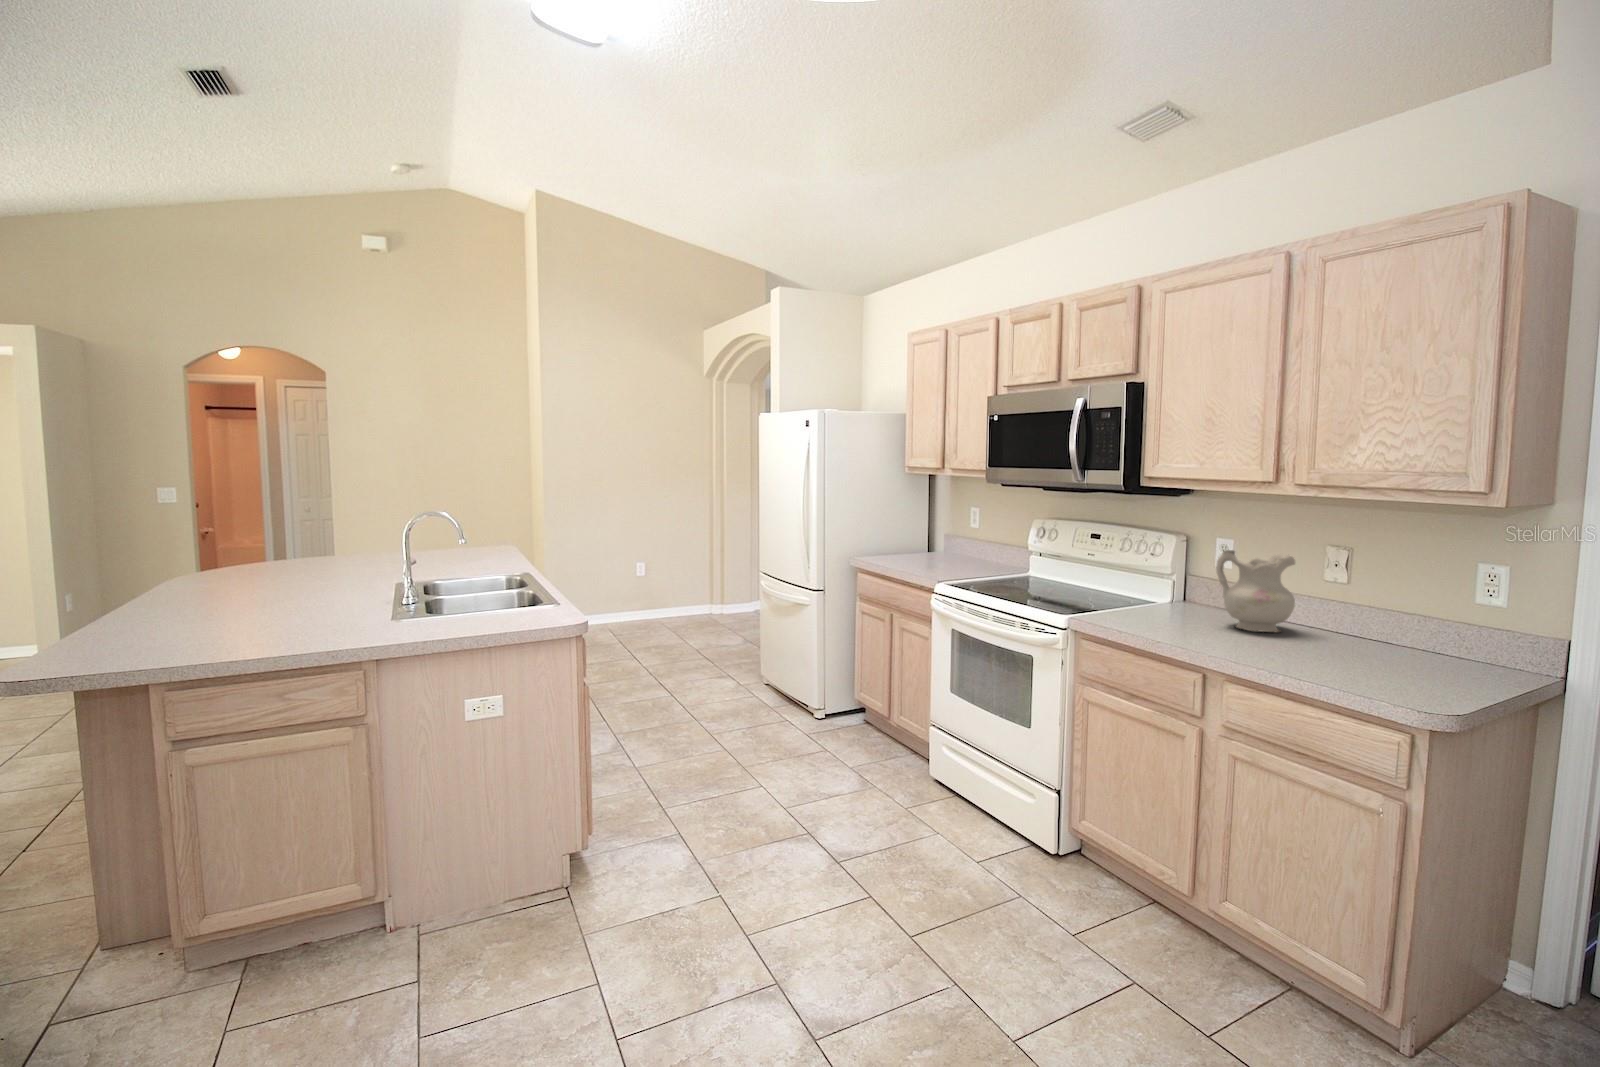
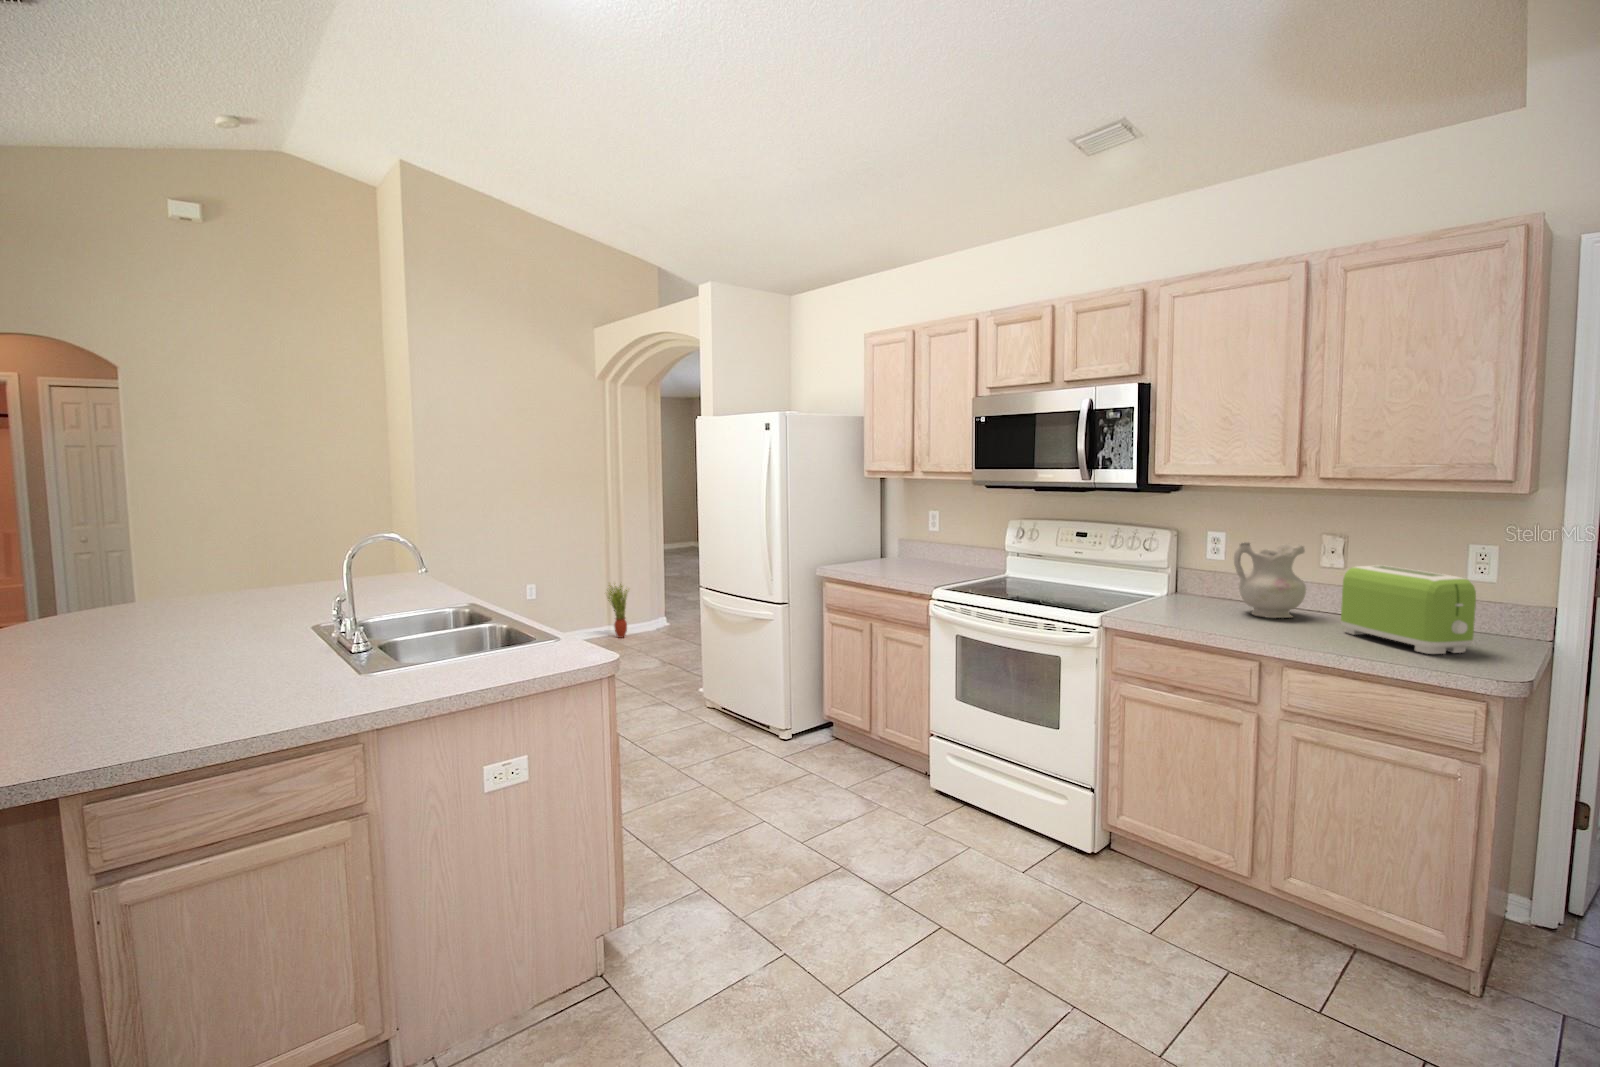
potted plant: none [707,563,730,616] -> present [607,584,627,638]
toaster: none [1312,580,1442,680] -> present [1341,565,1476,654]

